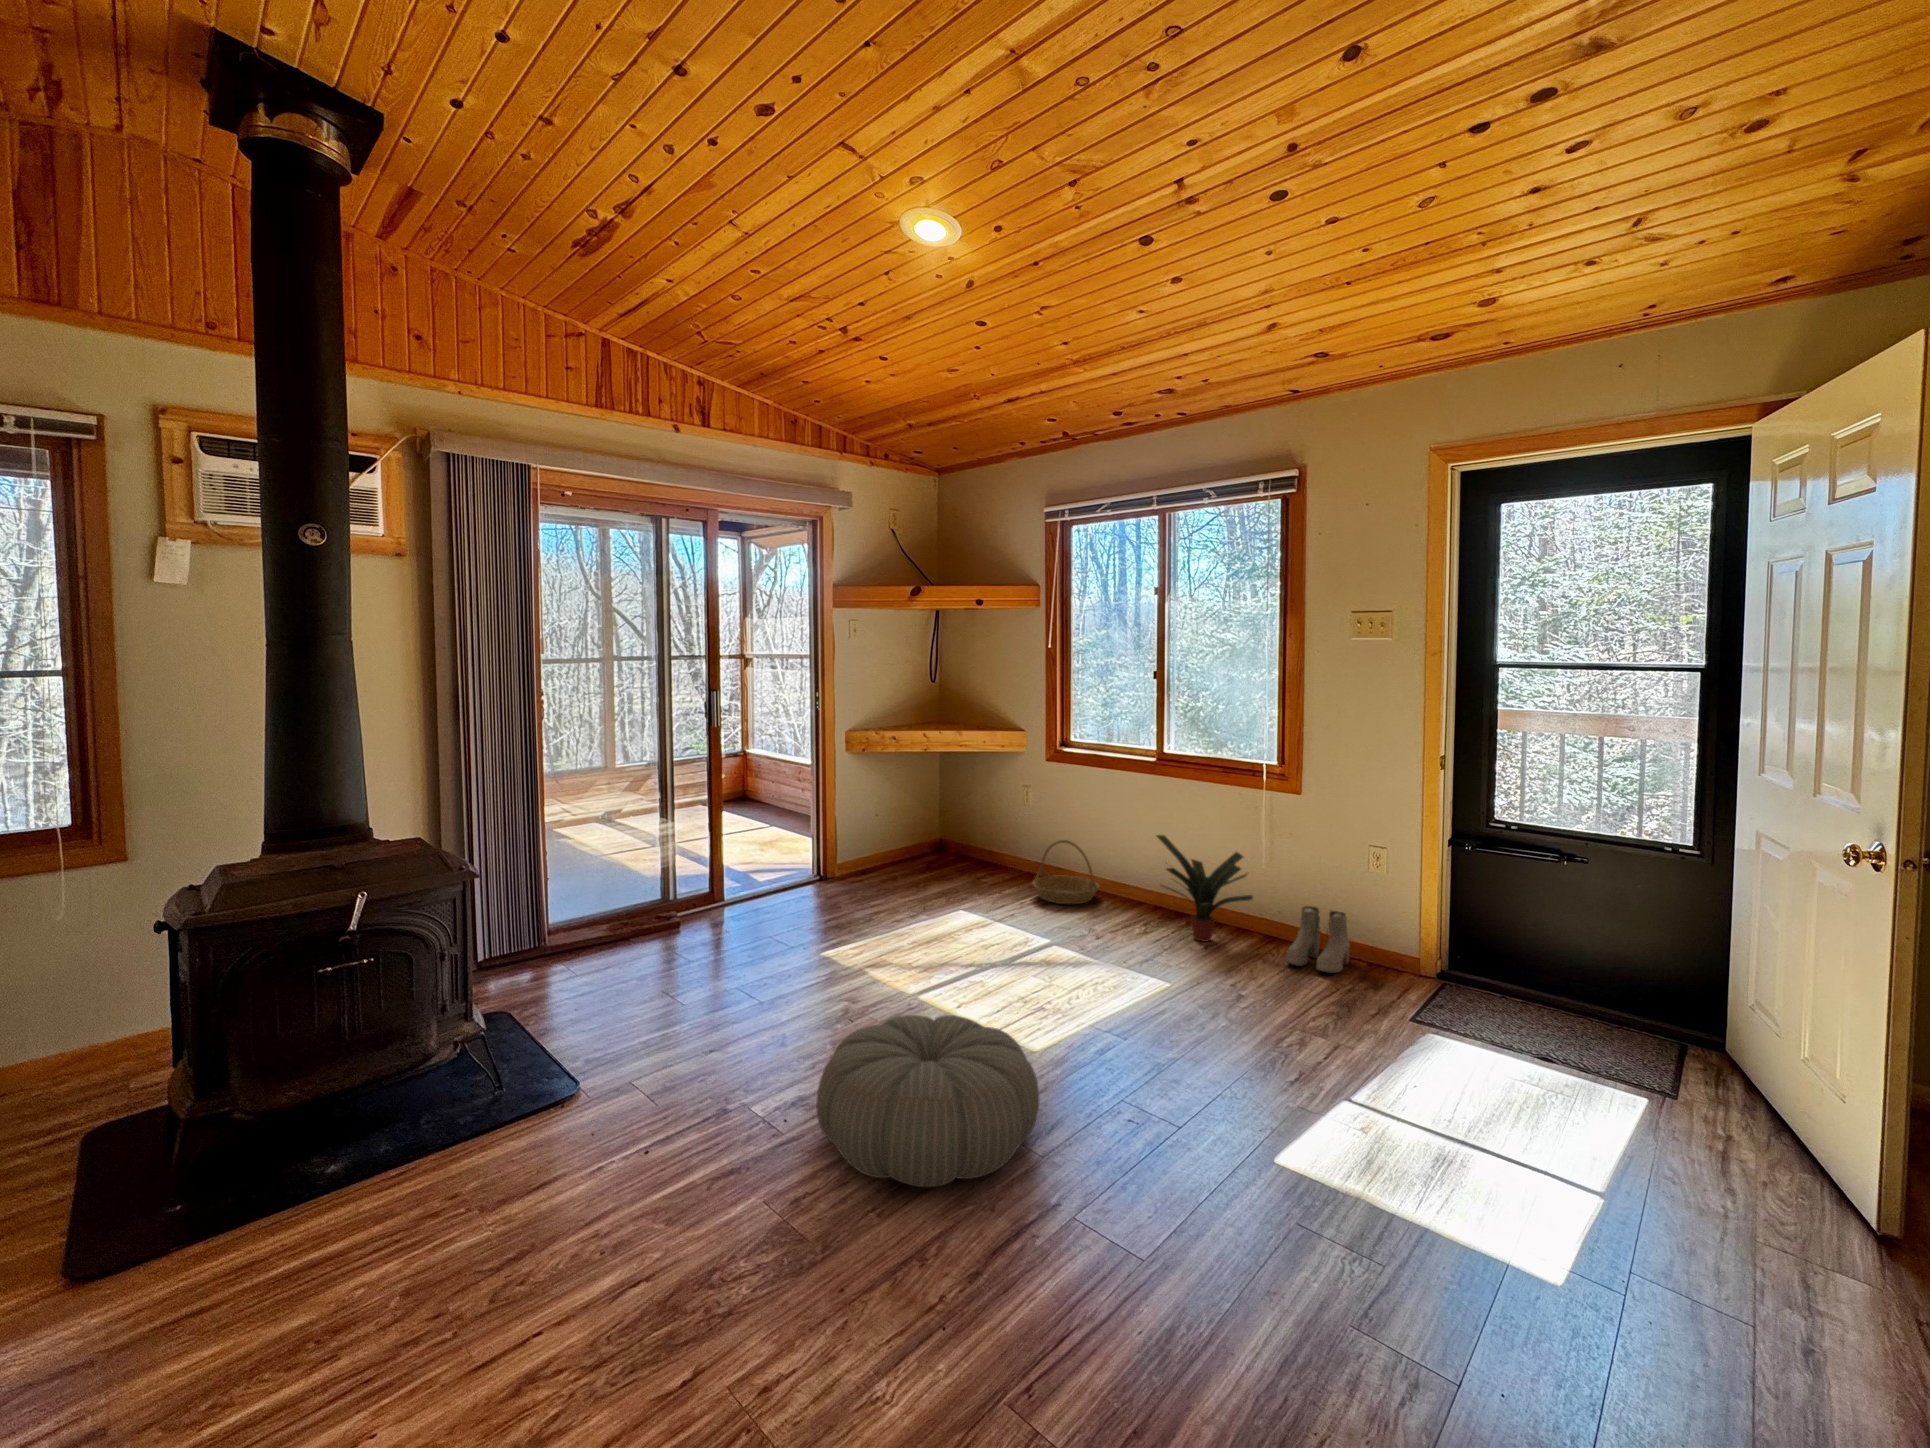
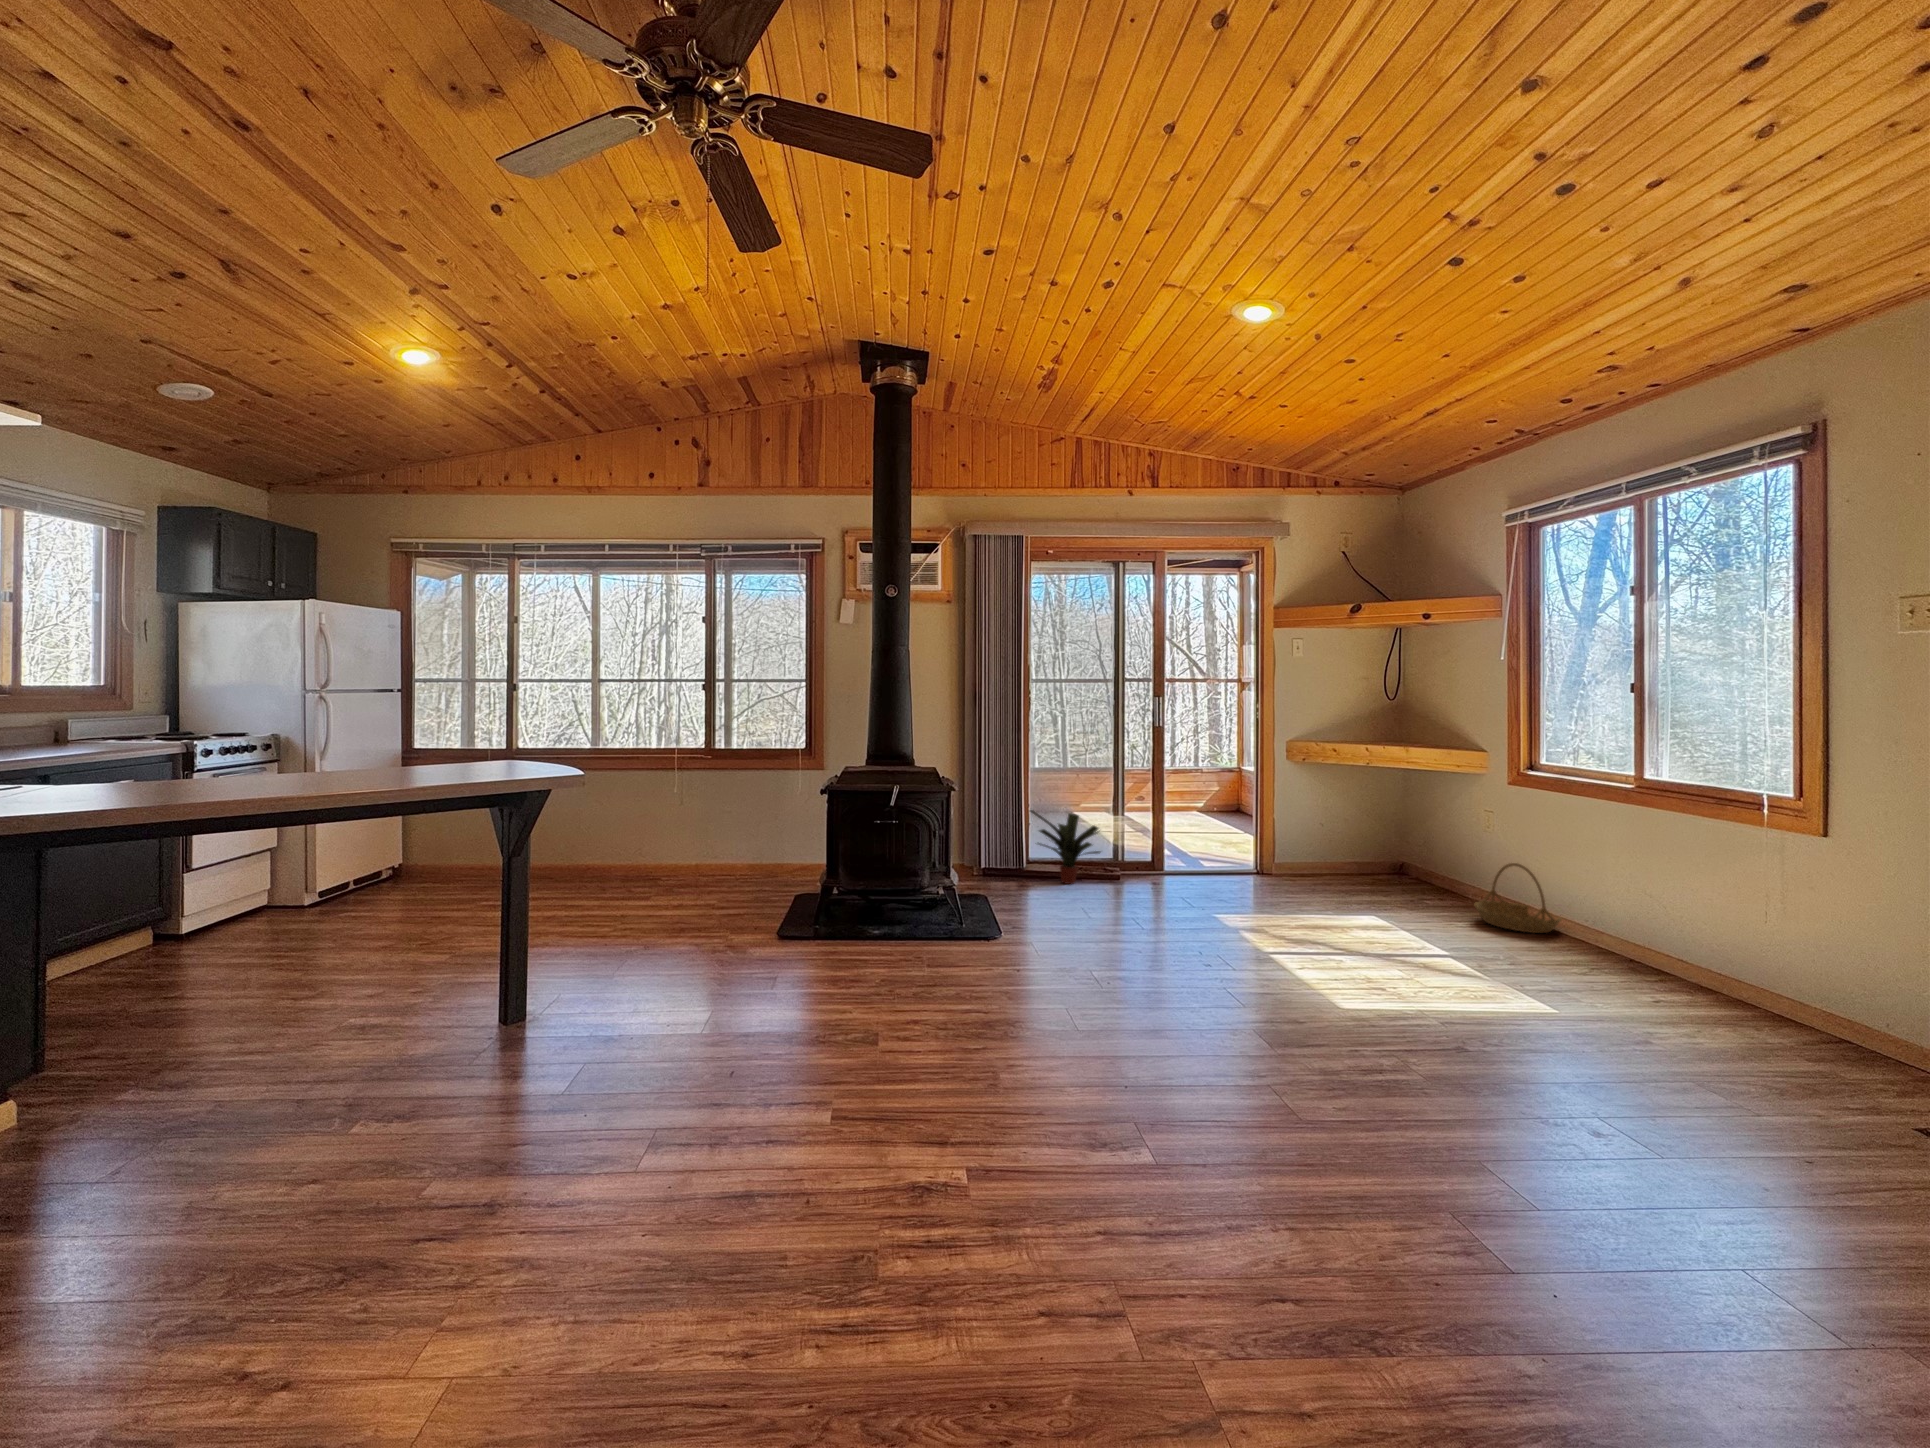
potted plant: present [1157,835,1253,942] -> present [1031,810,1100,884]
boots: present [1286,906,1350,973] -> none [1762,969,1885,1056]
pouf: present [816,1015,1039,1187] -> none [1118,932,1298,1047]

